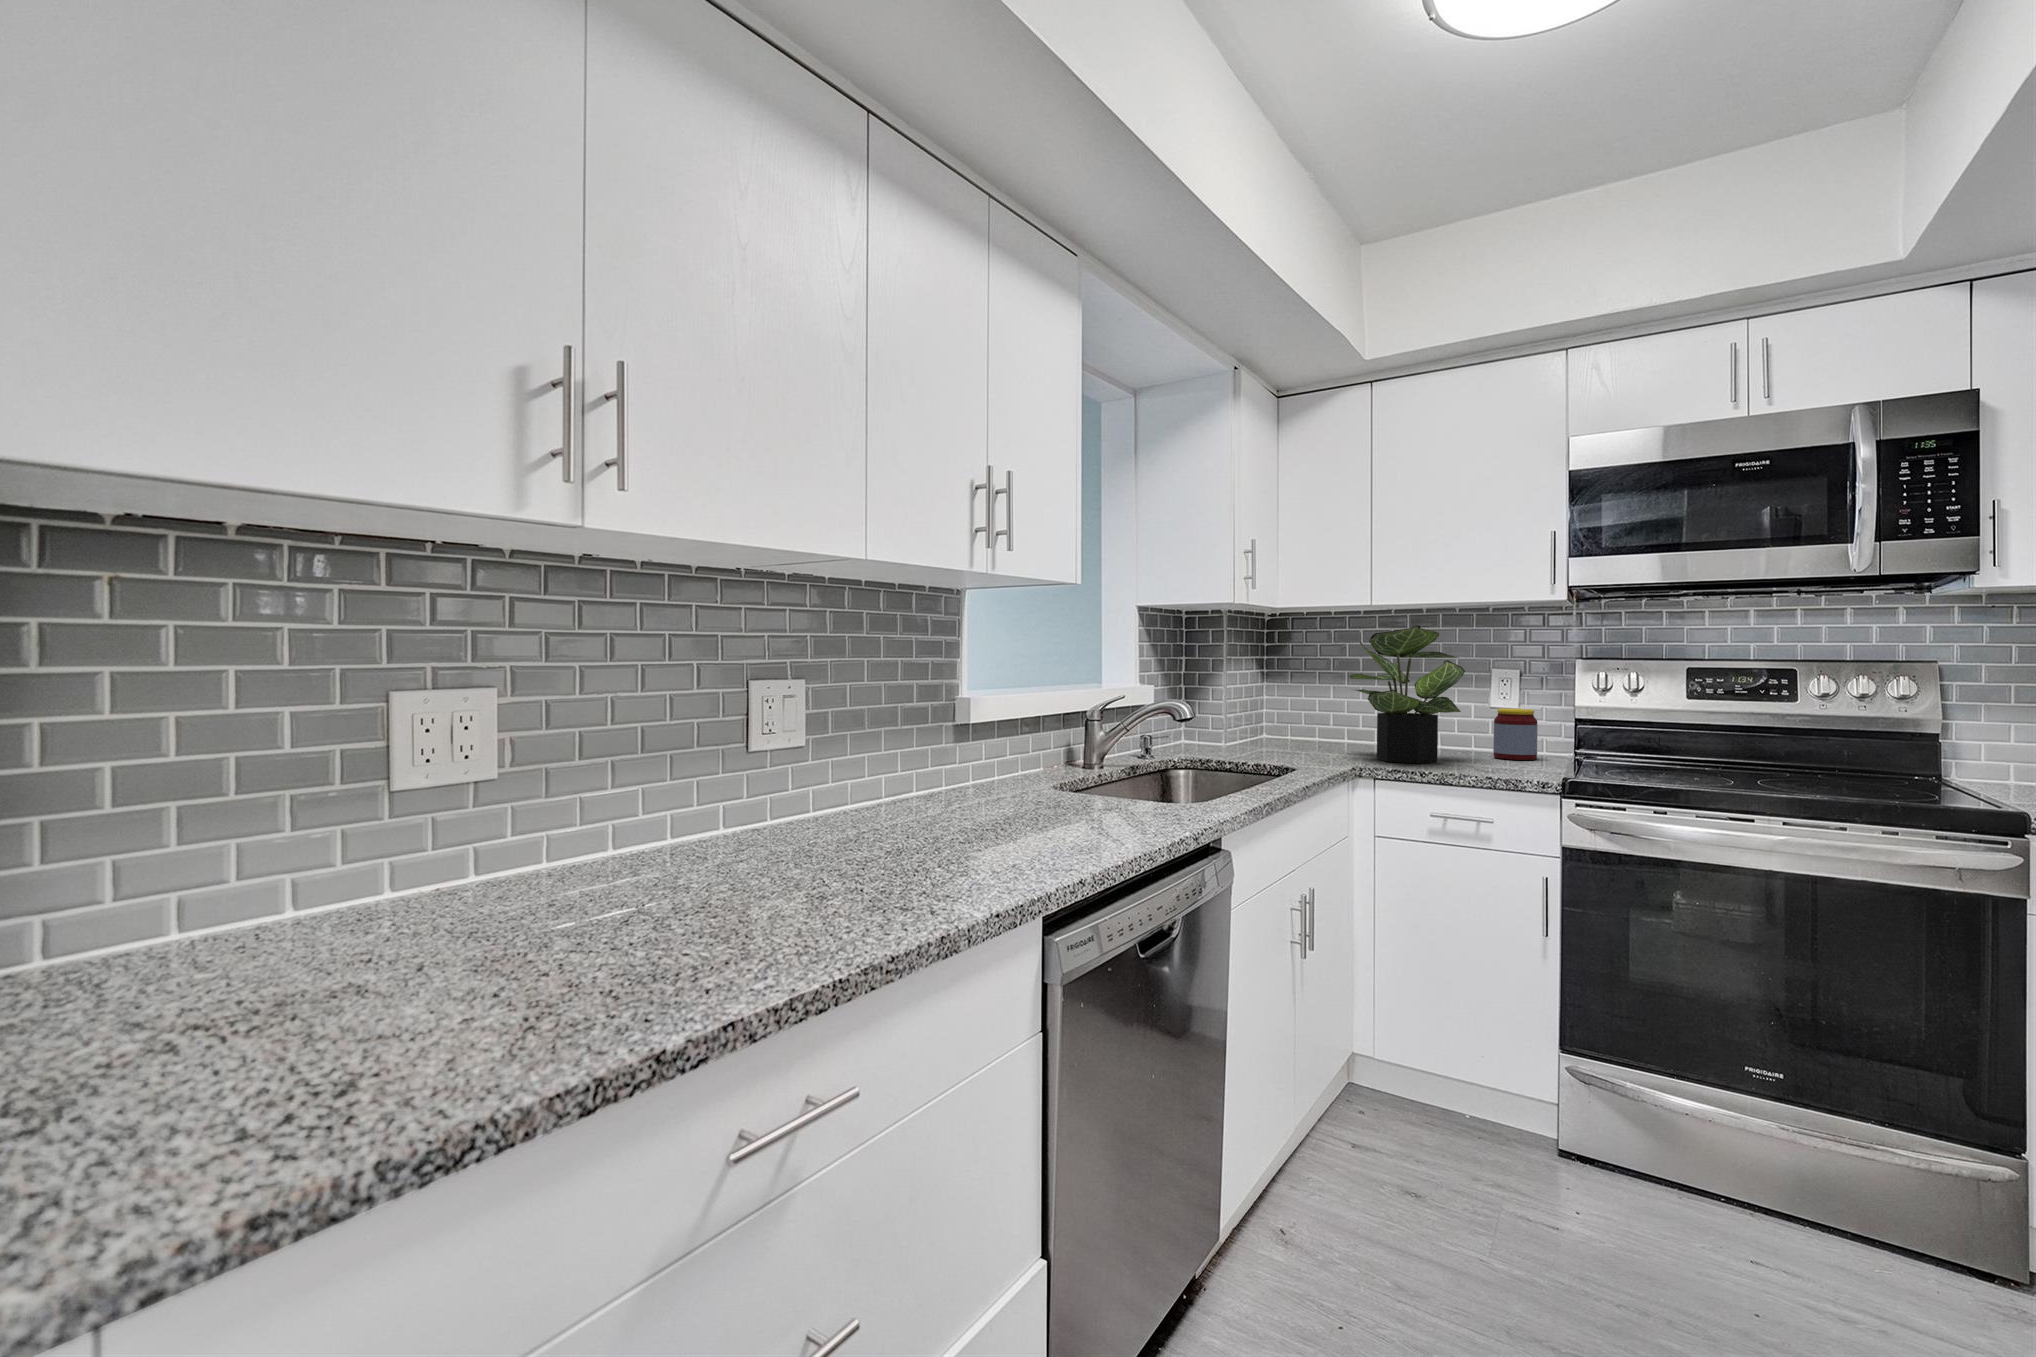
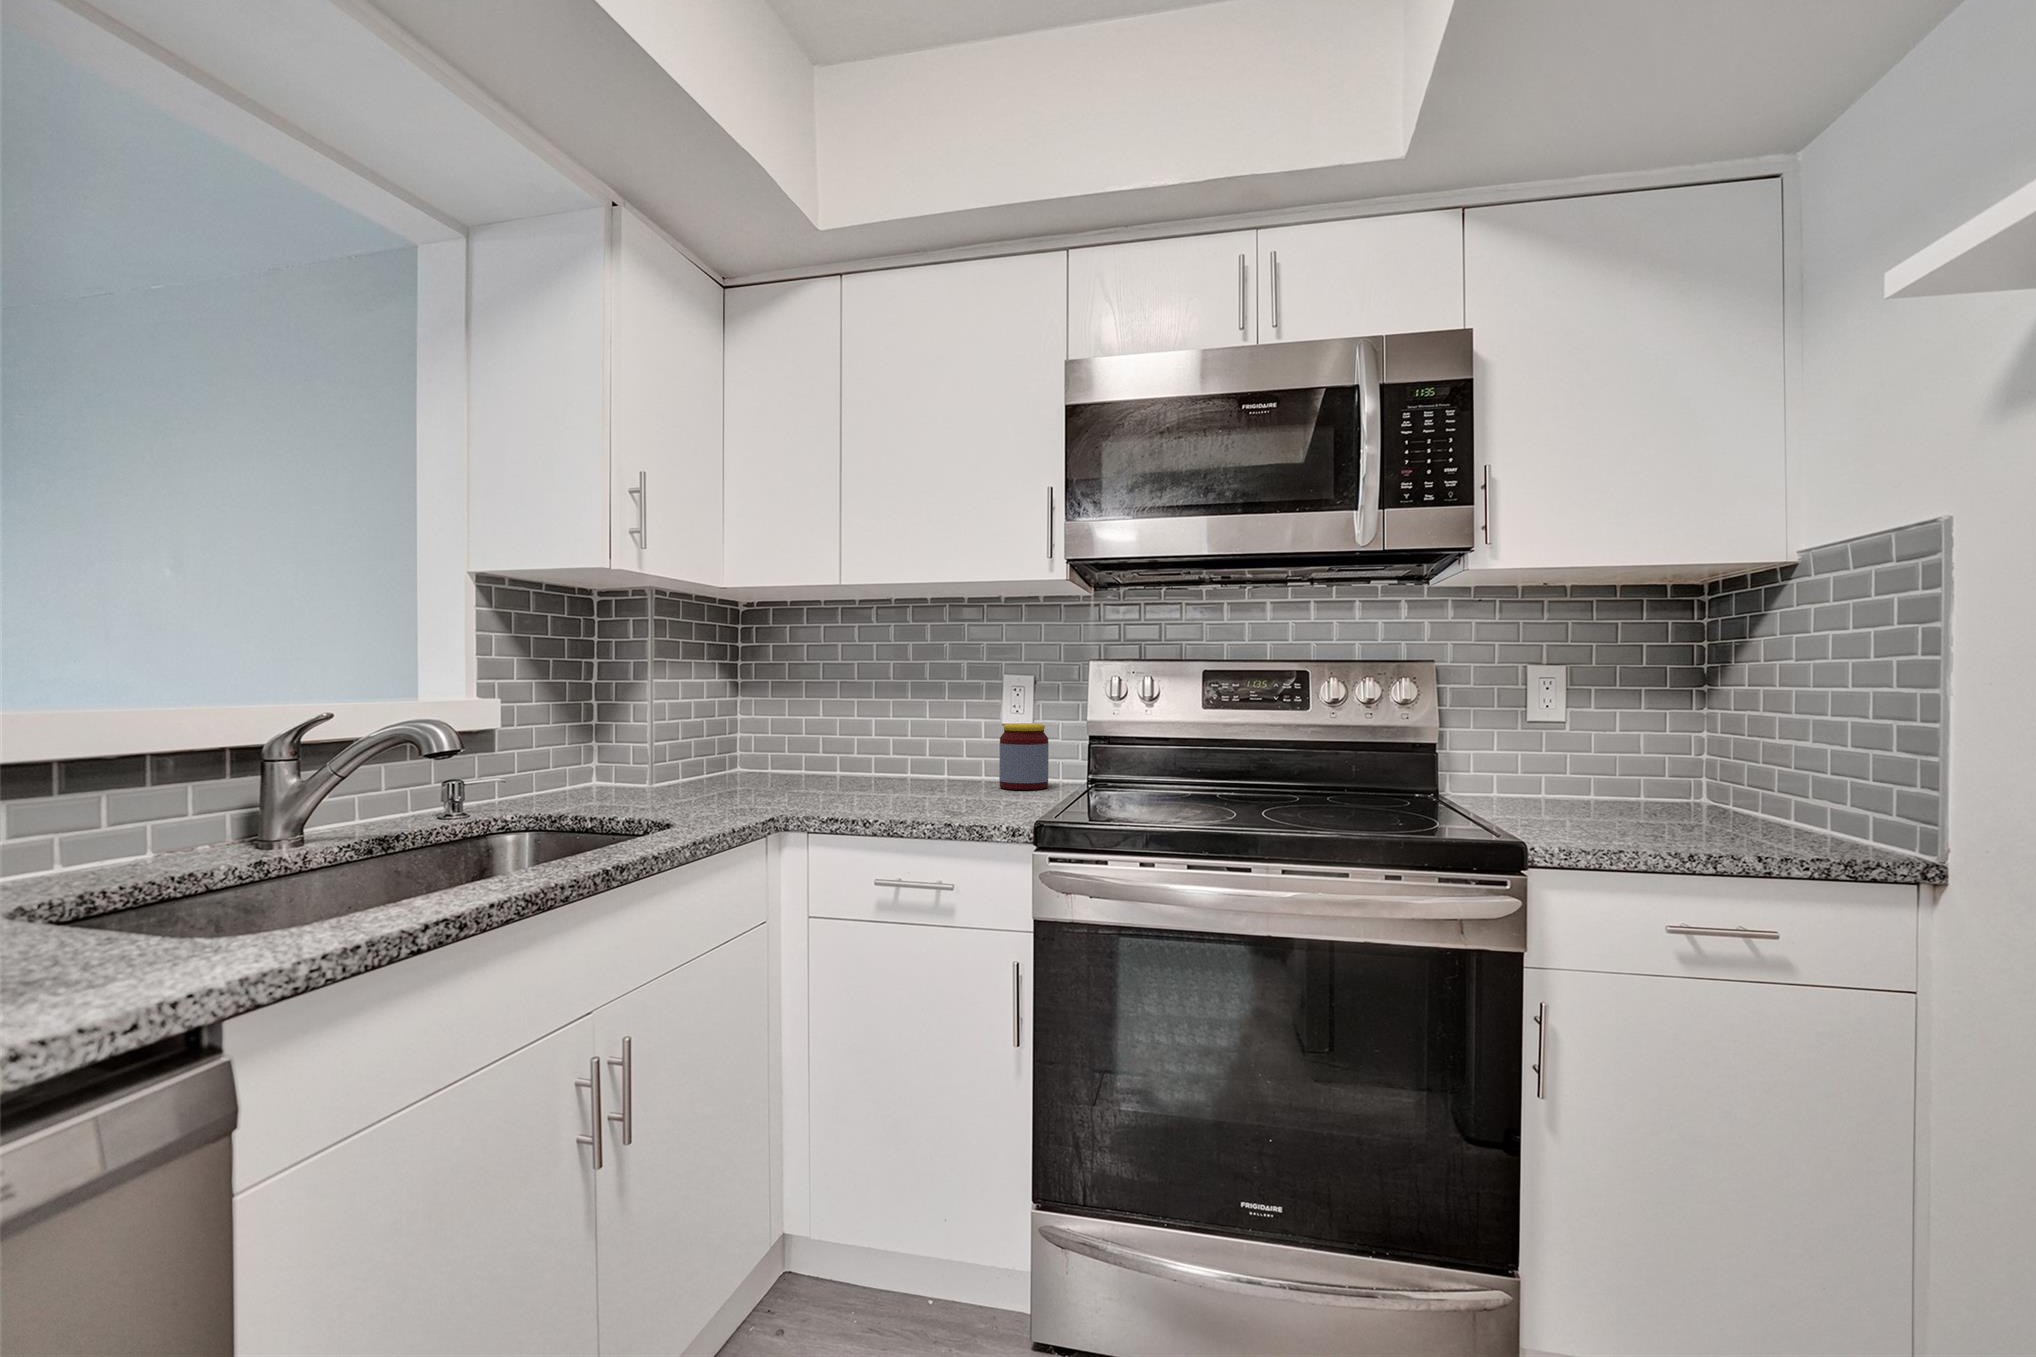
potted plant: present [1350,626,1465,763] -> none [806,610,957,802]

